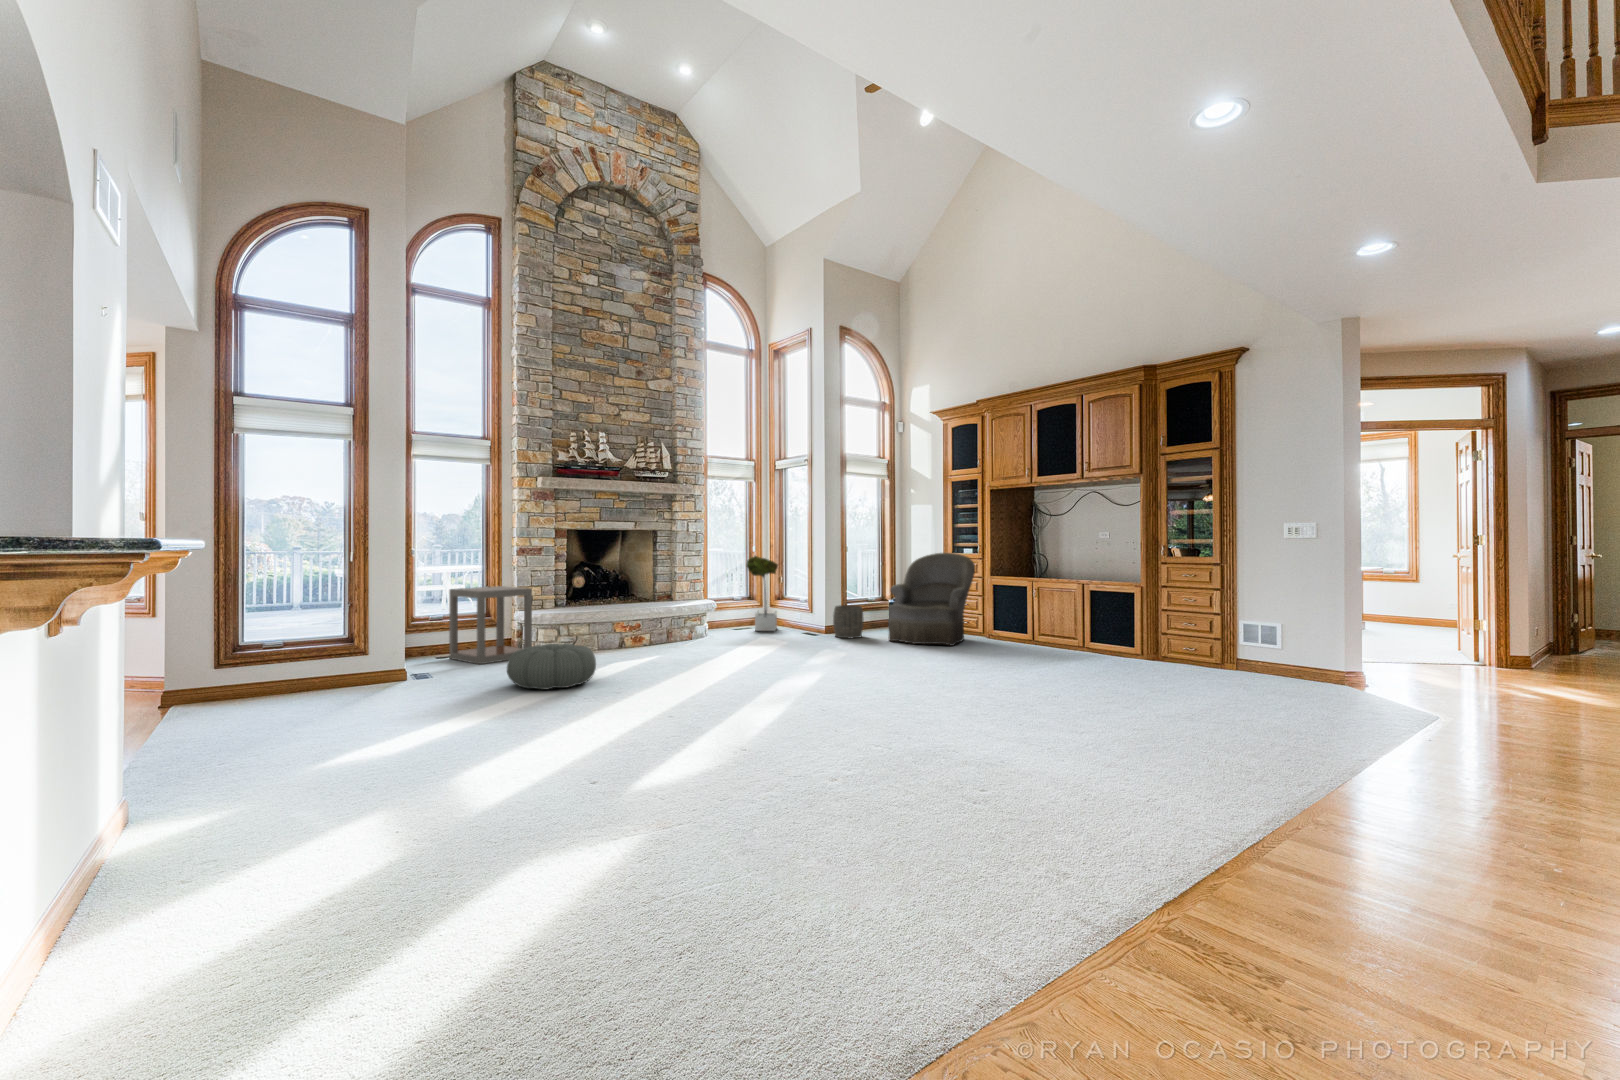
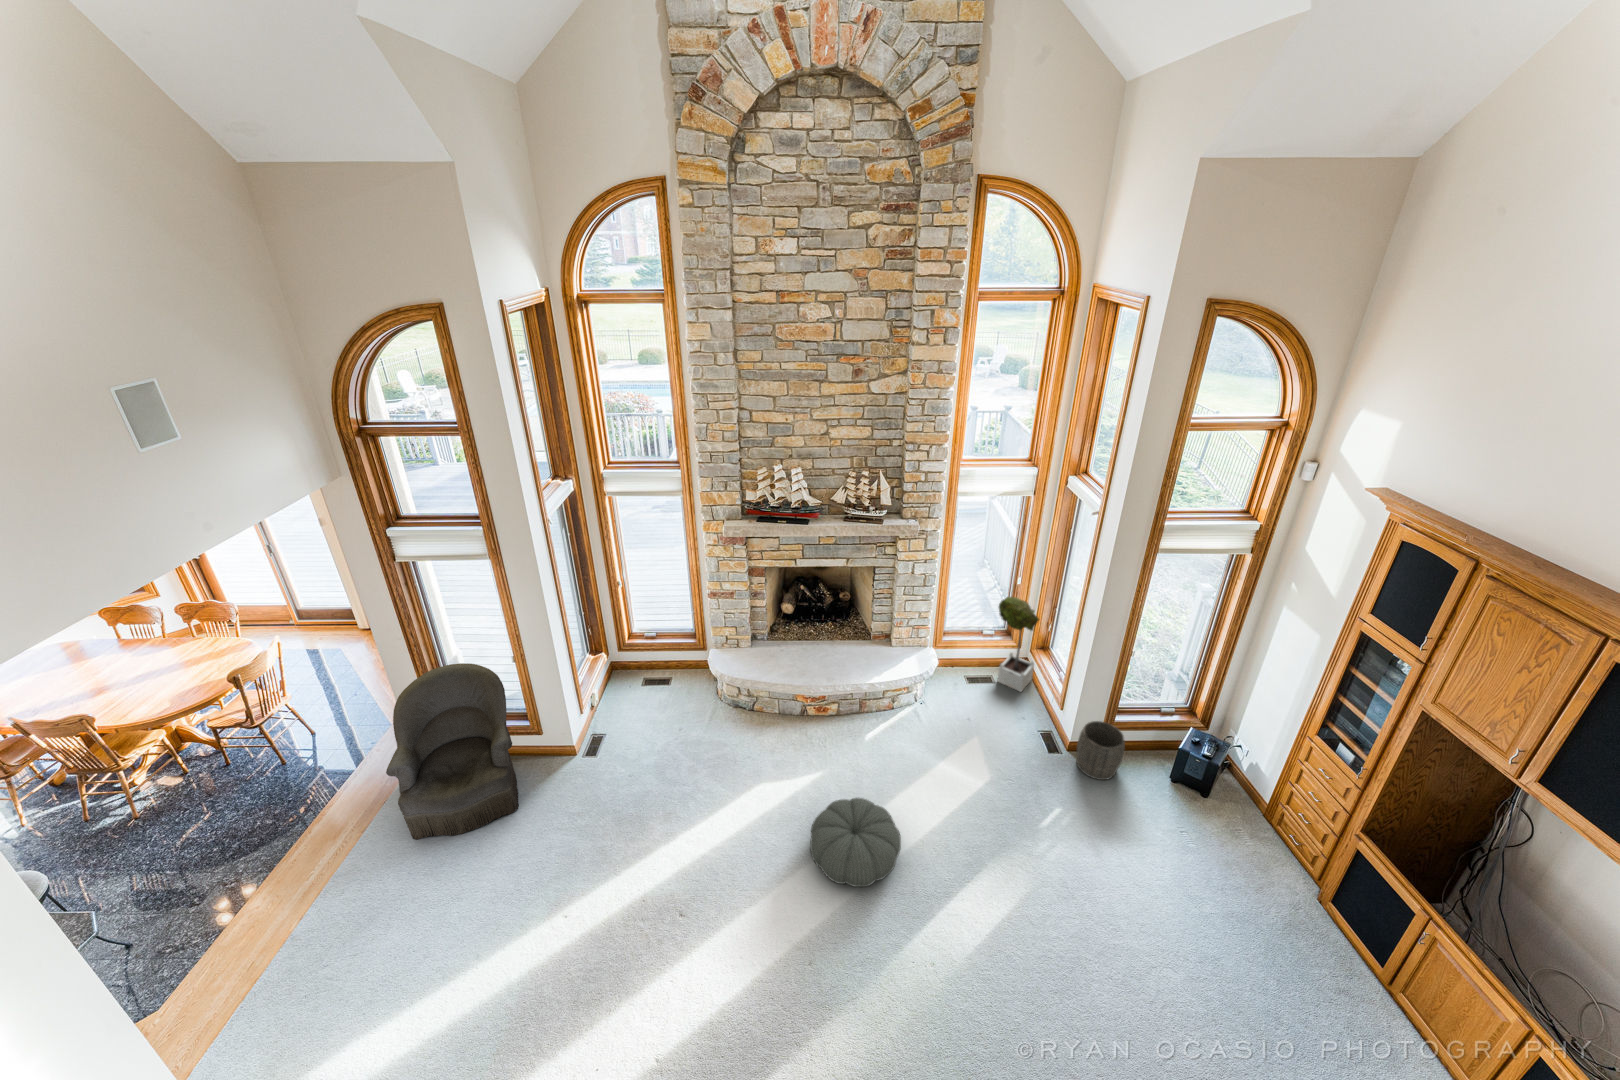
armchair: present [889,553,975,646] -> present [386,663,519,840]
side table: present [449,586,532,664] -> none [645,619,713,717]
pouf: present [507,644,596,689] -> present [810,798,901,887]

